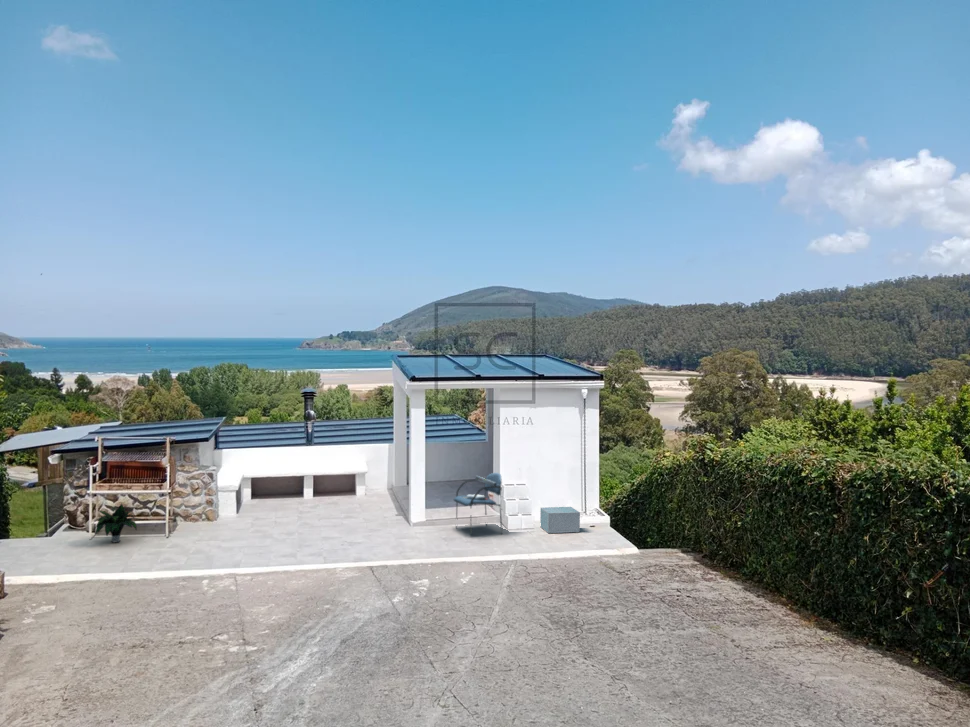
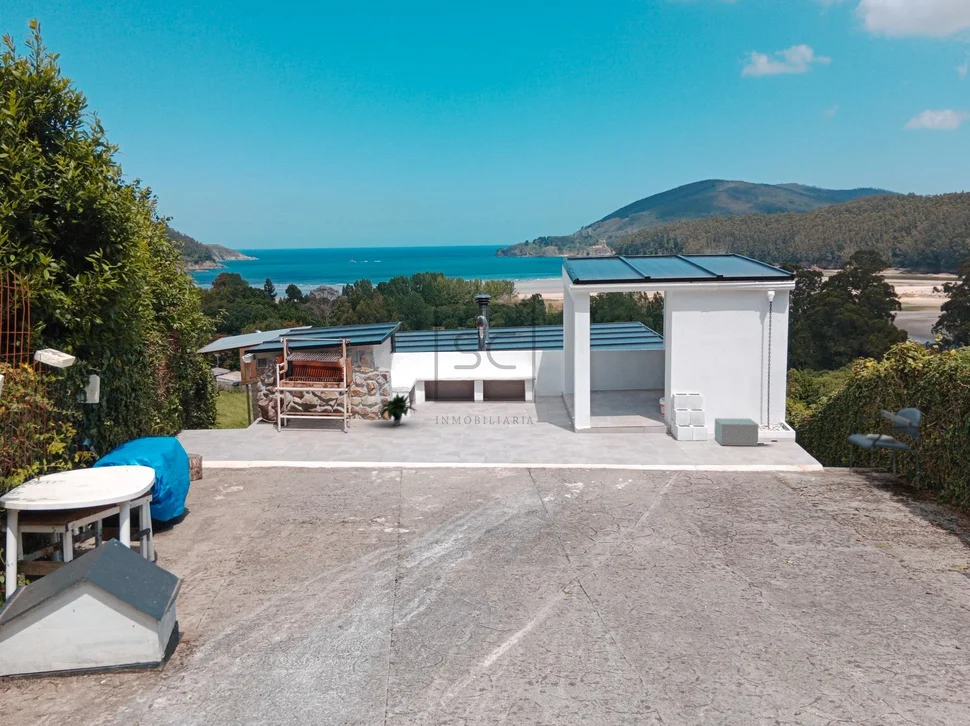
chair: present [454,473,502,535] -> present [847,408,921,487]
potted plant: present [94,504,138,542] -> present [379,393,415,426]

